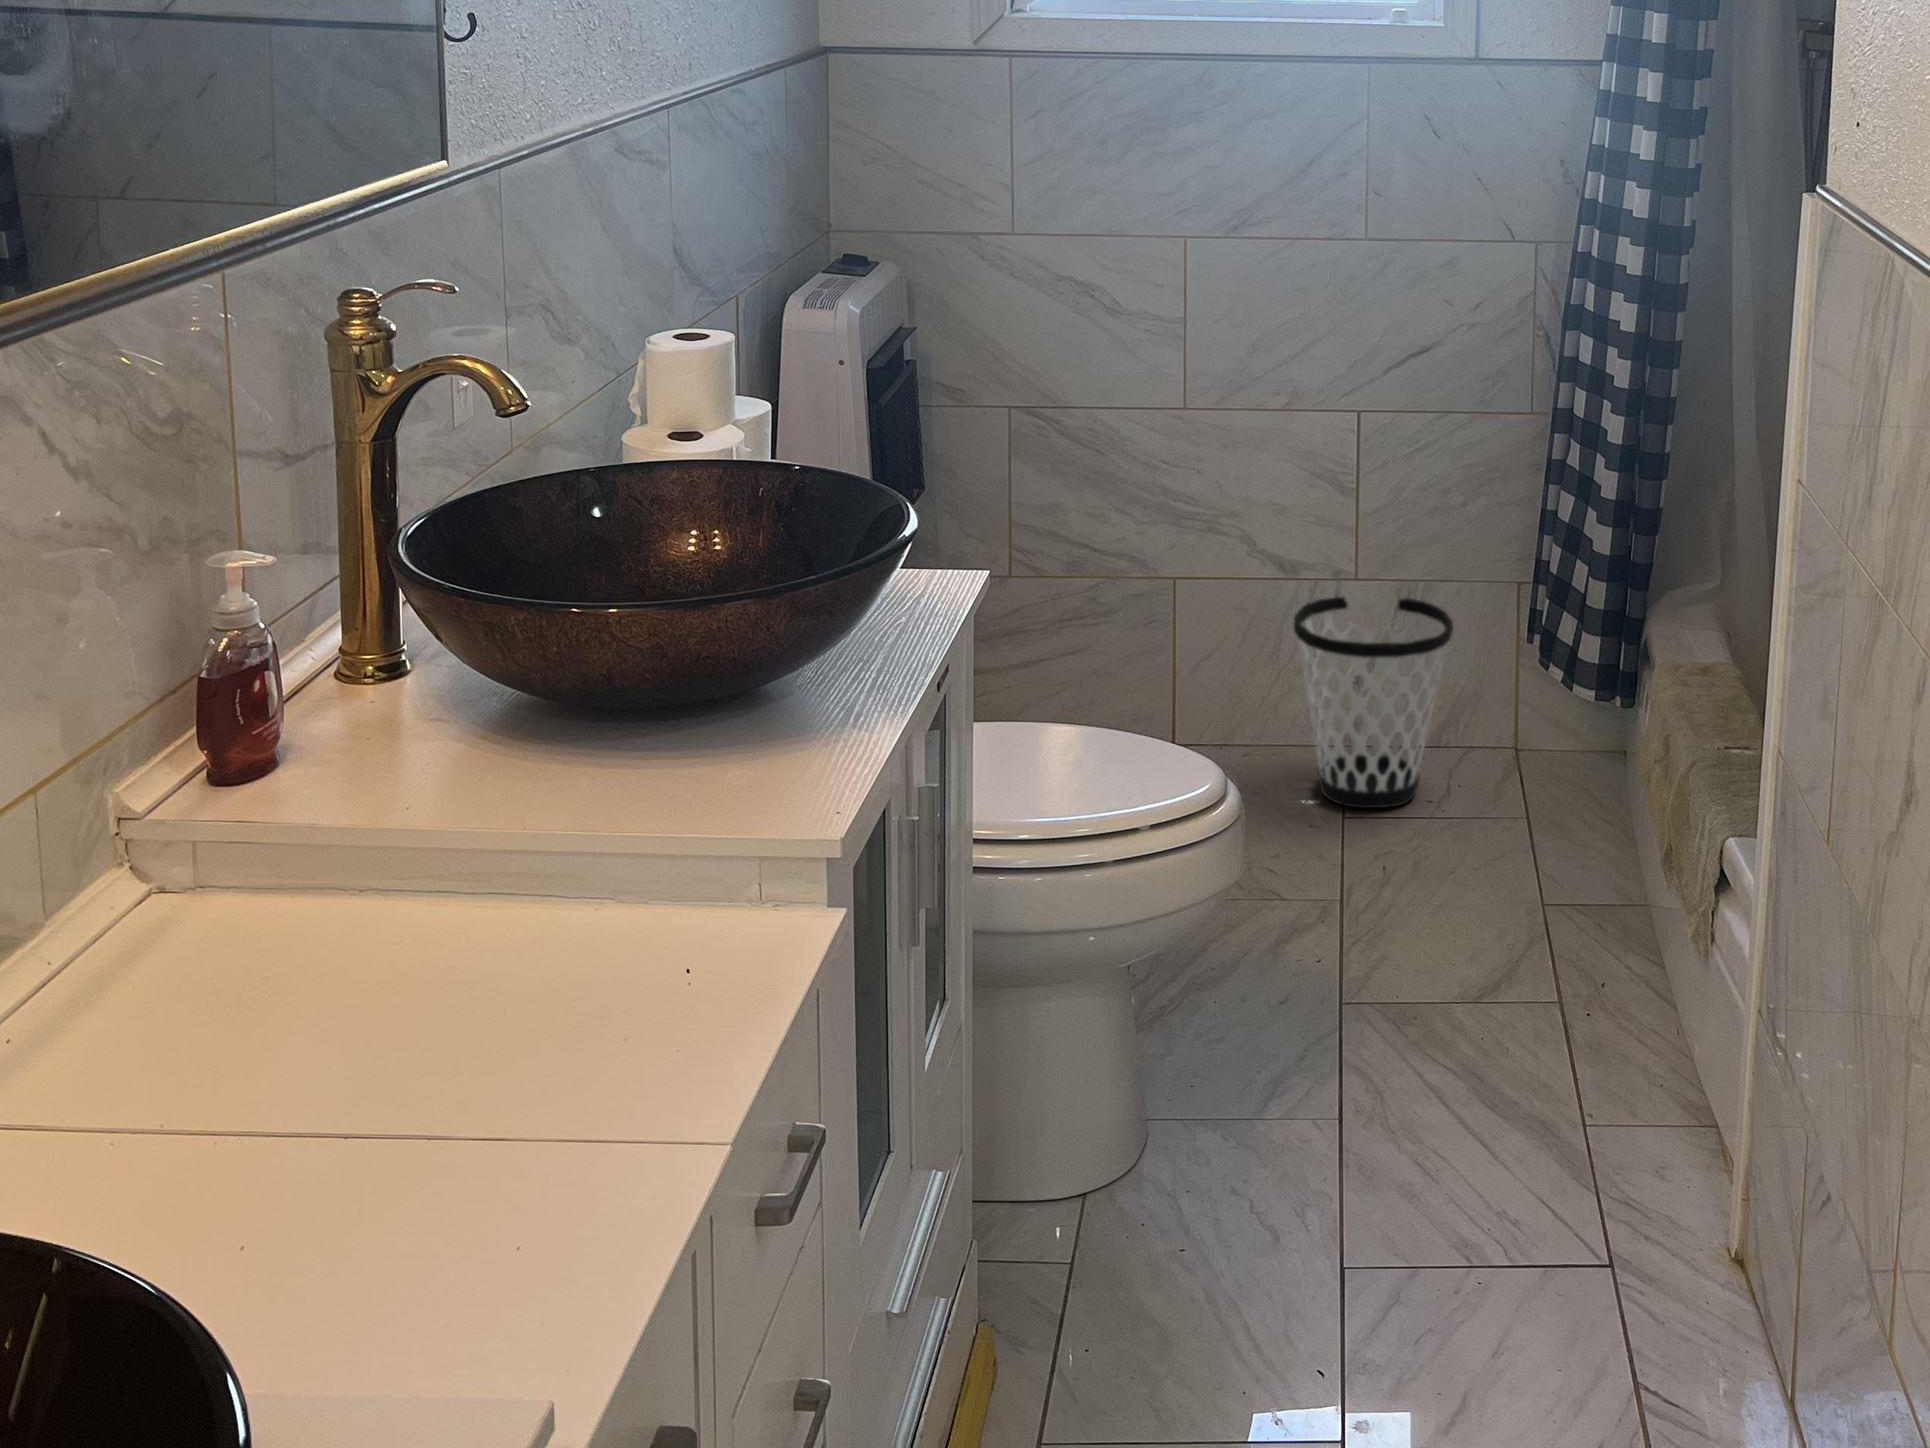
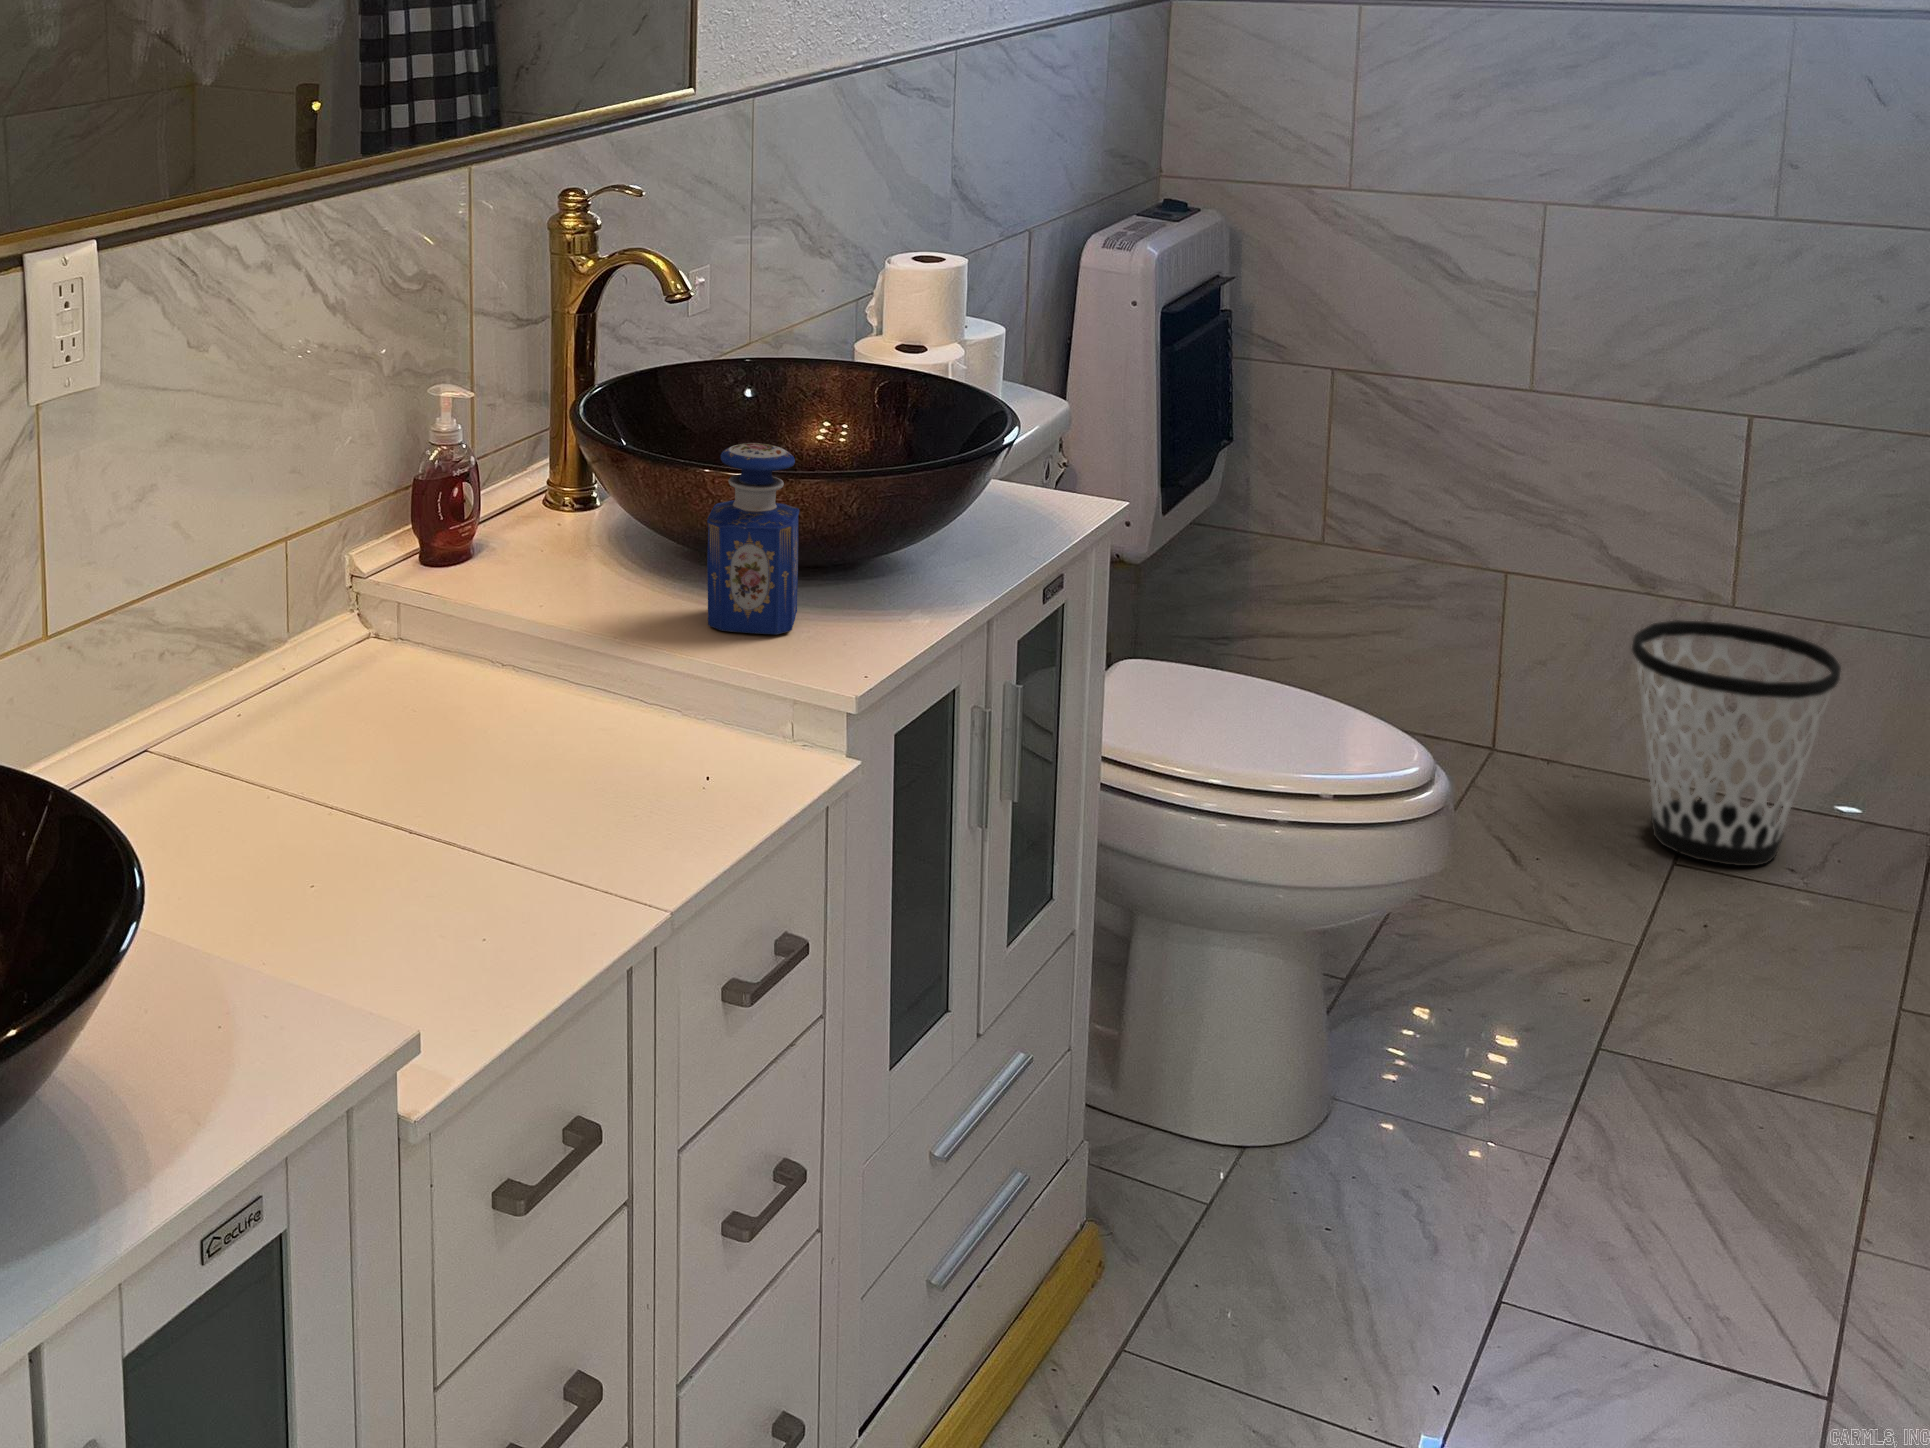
perfume bottle: none [625,571,736,796] -> present [707,443,799,634]

